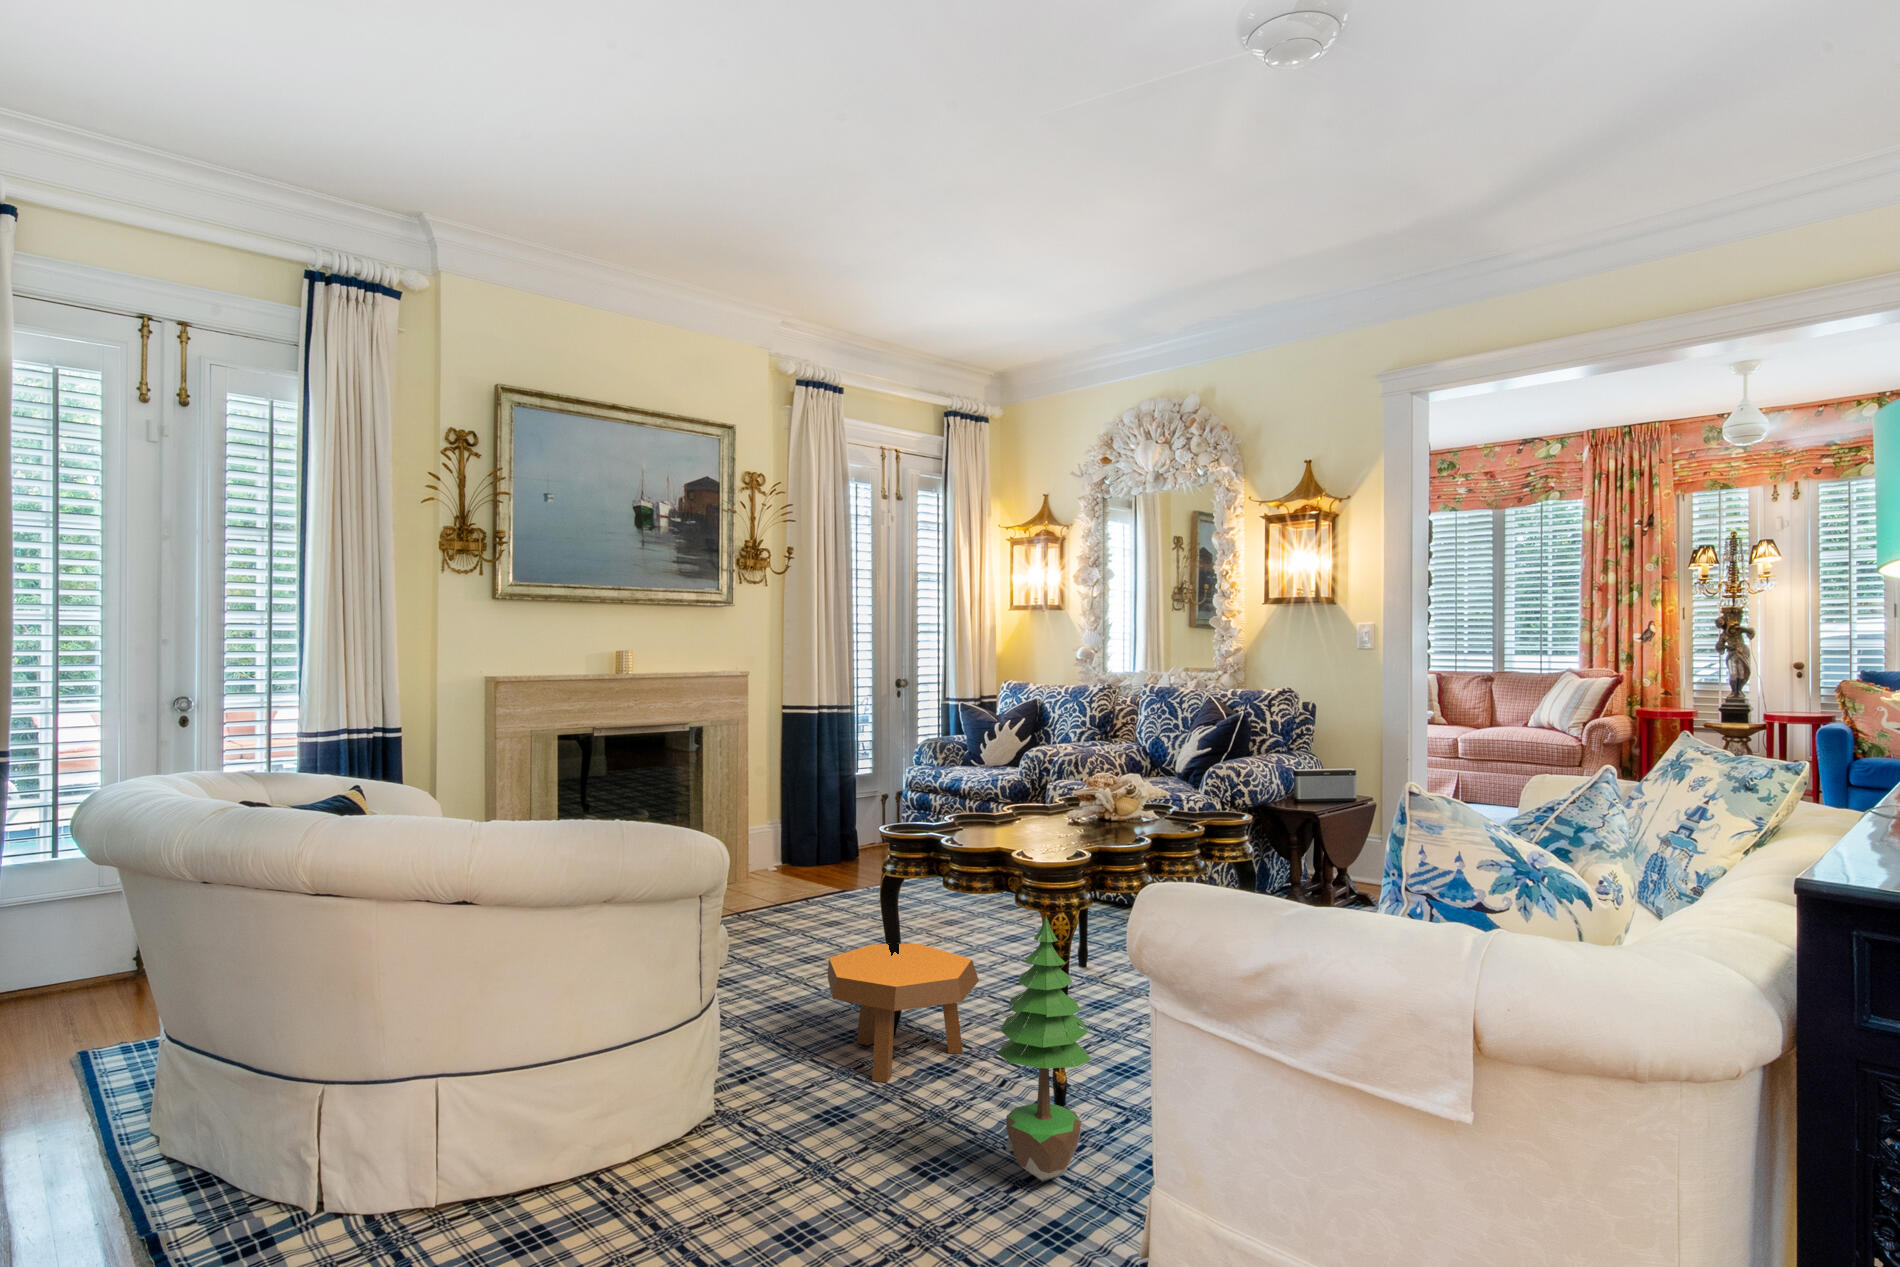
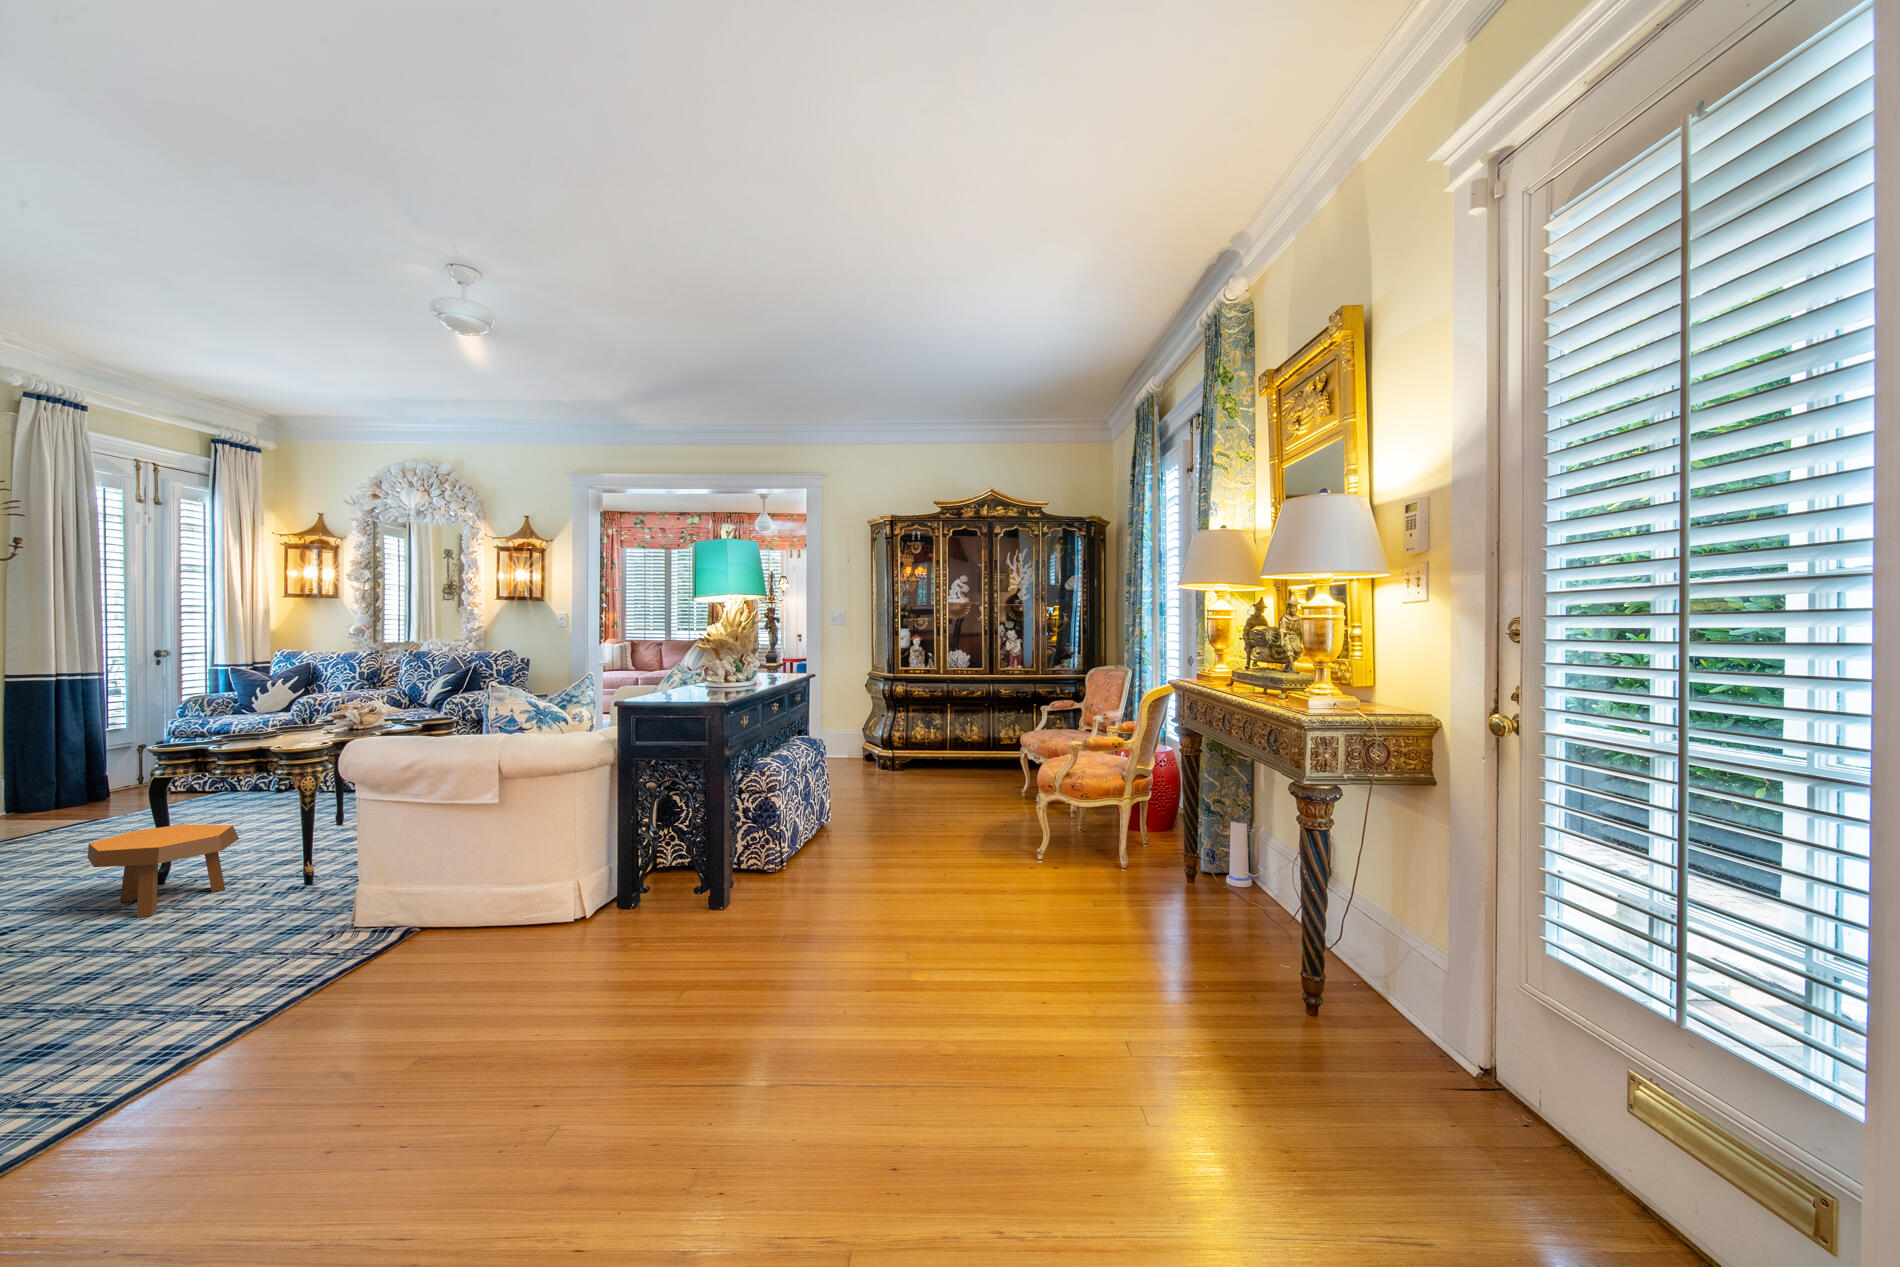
potted tree: present [996,917,1092,1182] -> none [246,768,322,932]

